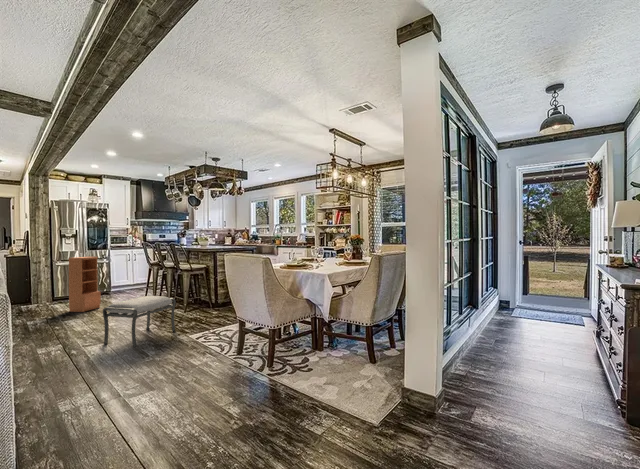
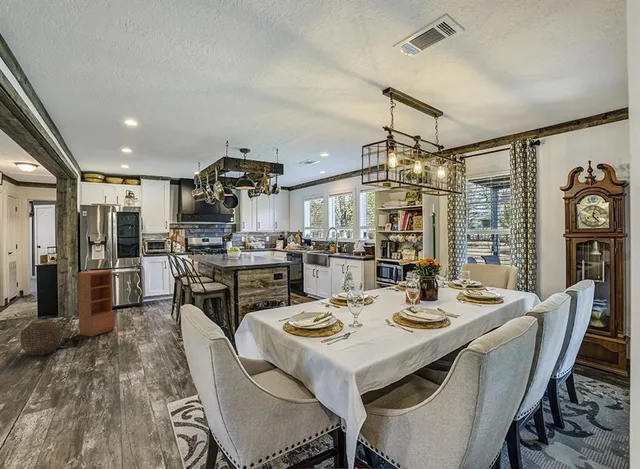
woven basket: none [31,295,64,324] -> present [20,319,61,356]
ottoman: present [103,296,176,347] -> none [55,337,162,423]

